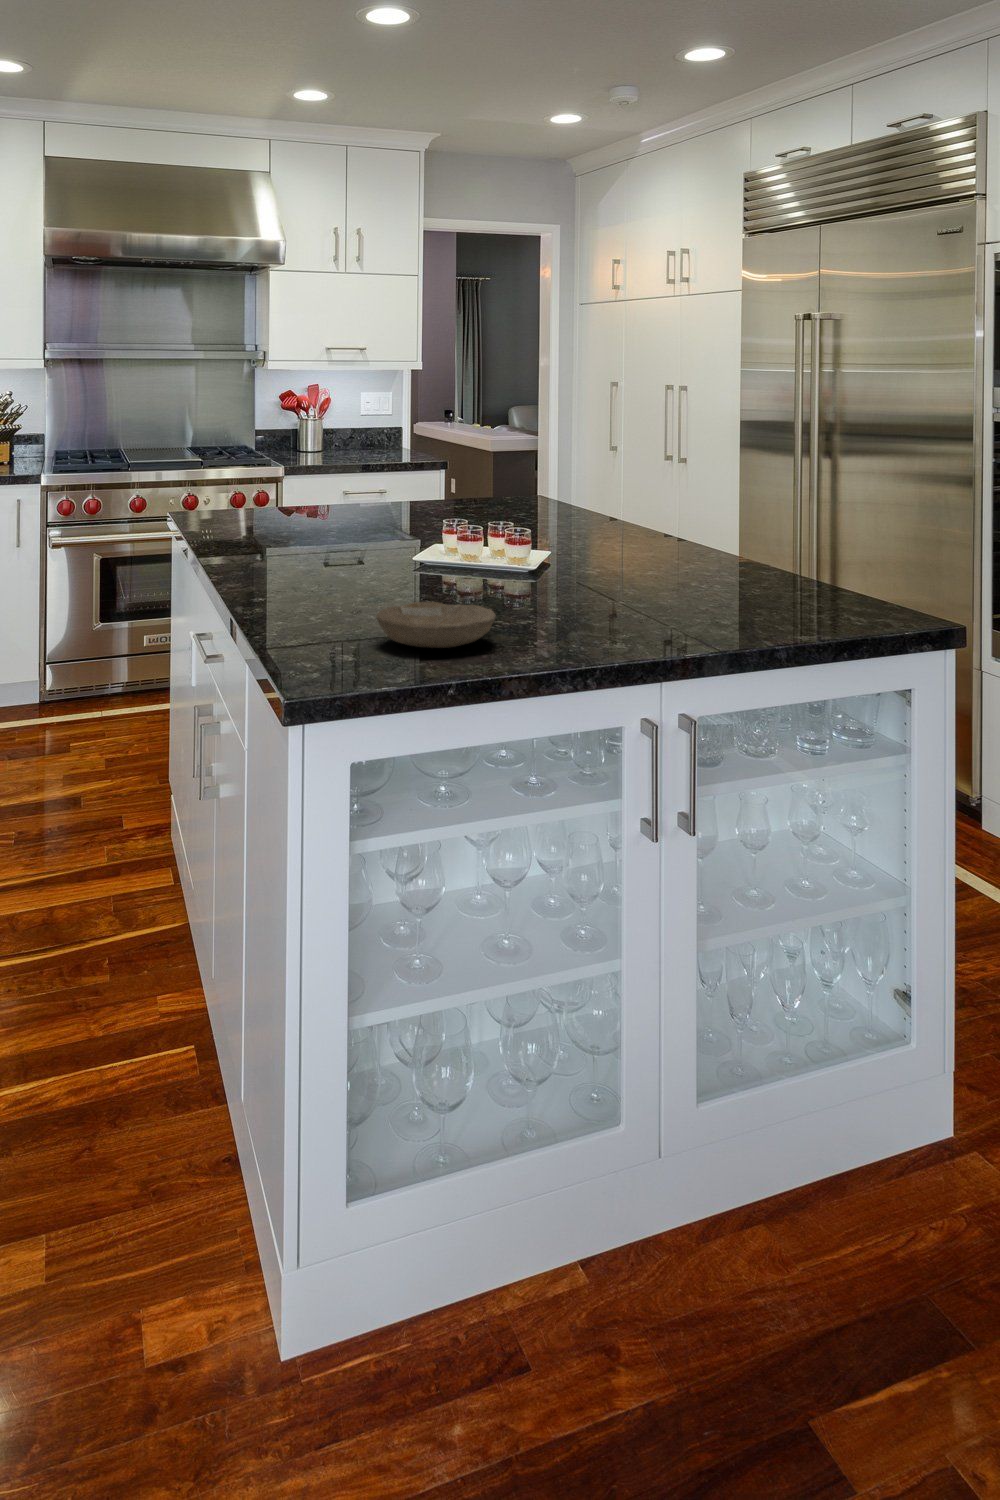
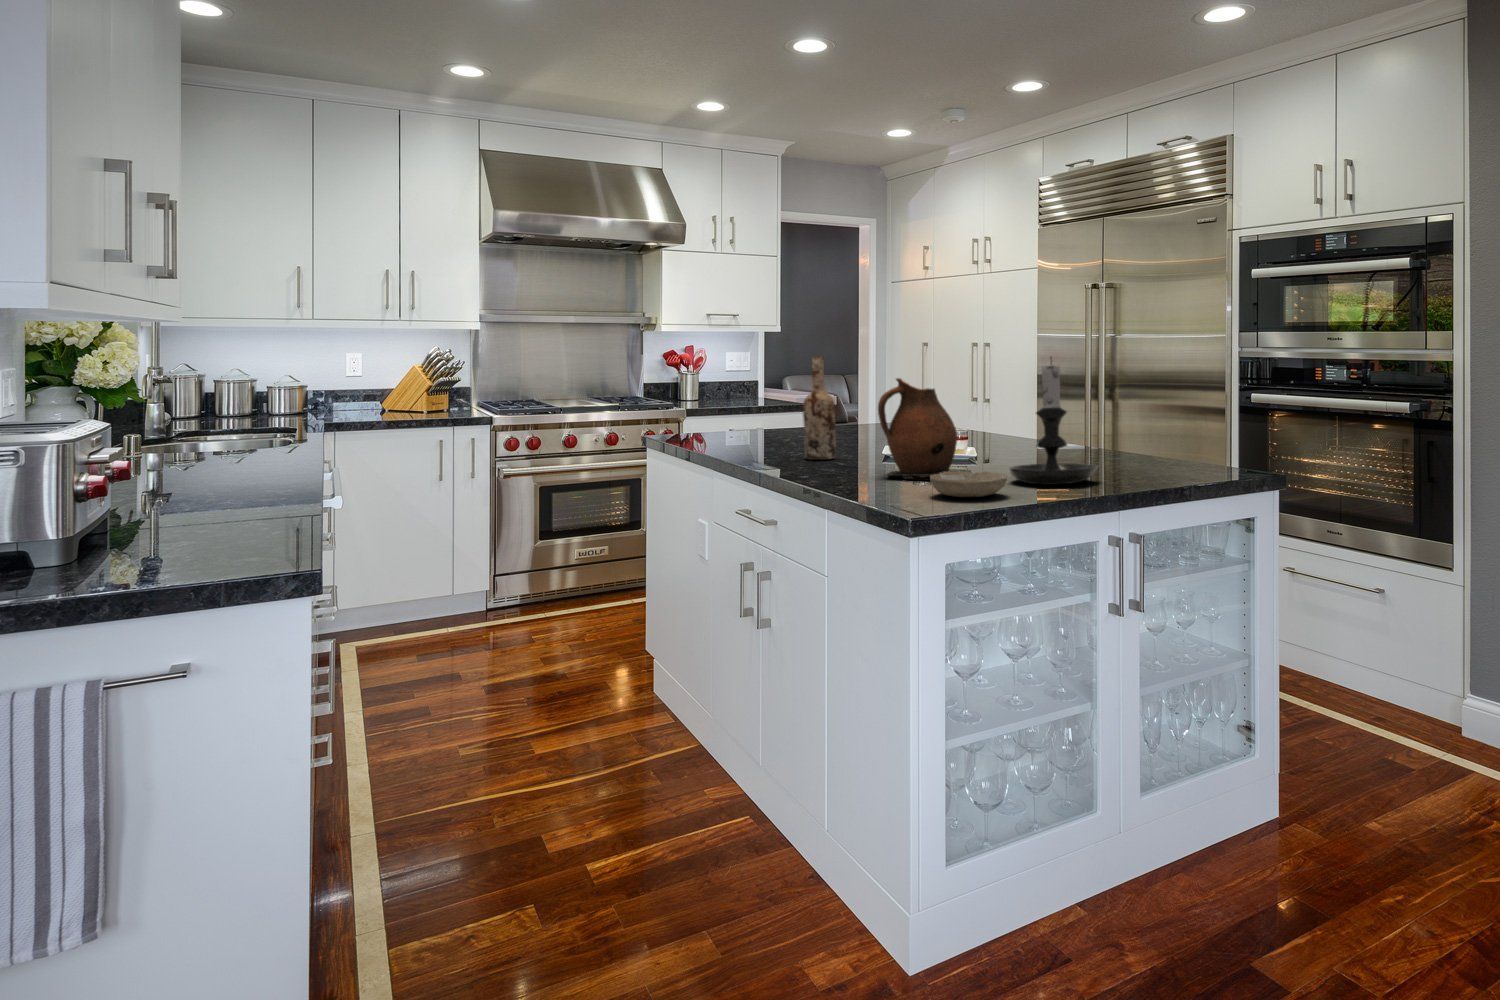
wine bottle: none [305,407,351,558] -> present [803,356,836,460]
candle holder: none [529,426,663,624] -> present [1010,358,1098,484]
ceramic pitcher: none [358,449,498,605] -> present [878,378,971,476]

